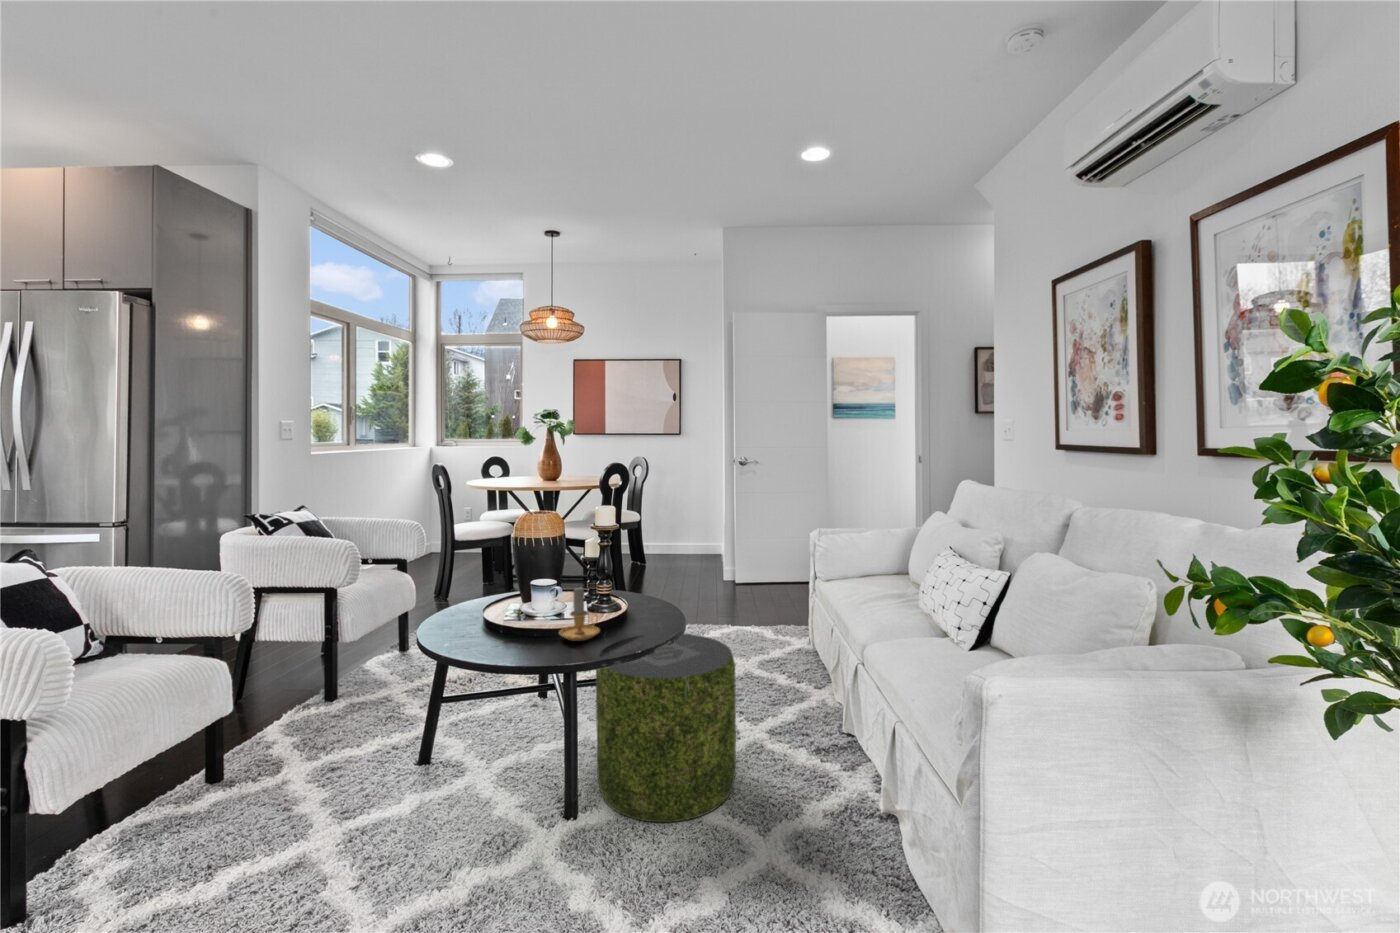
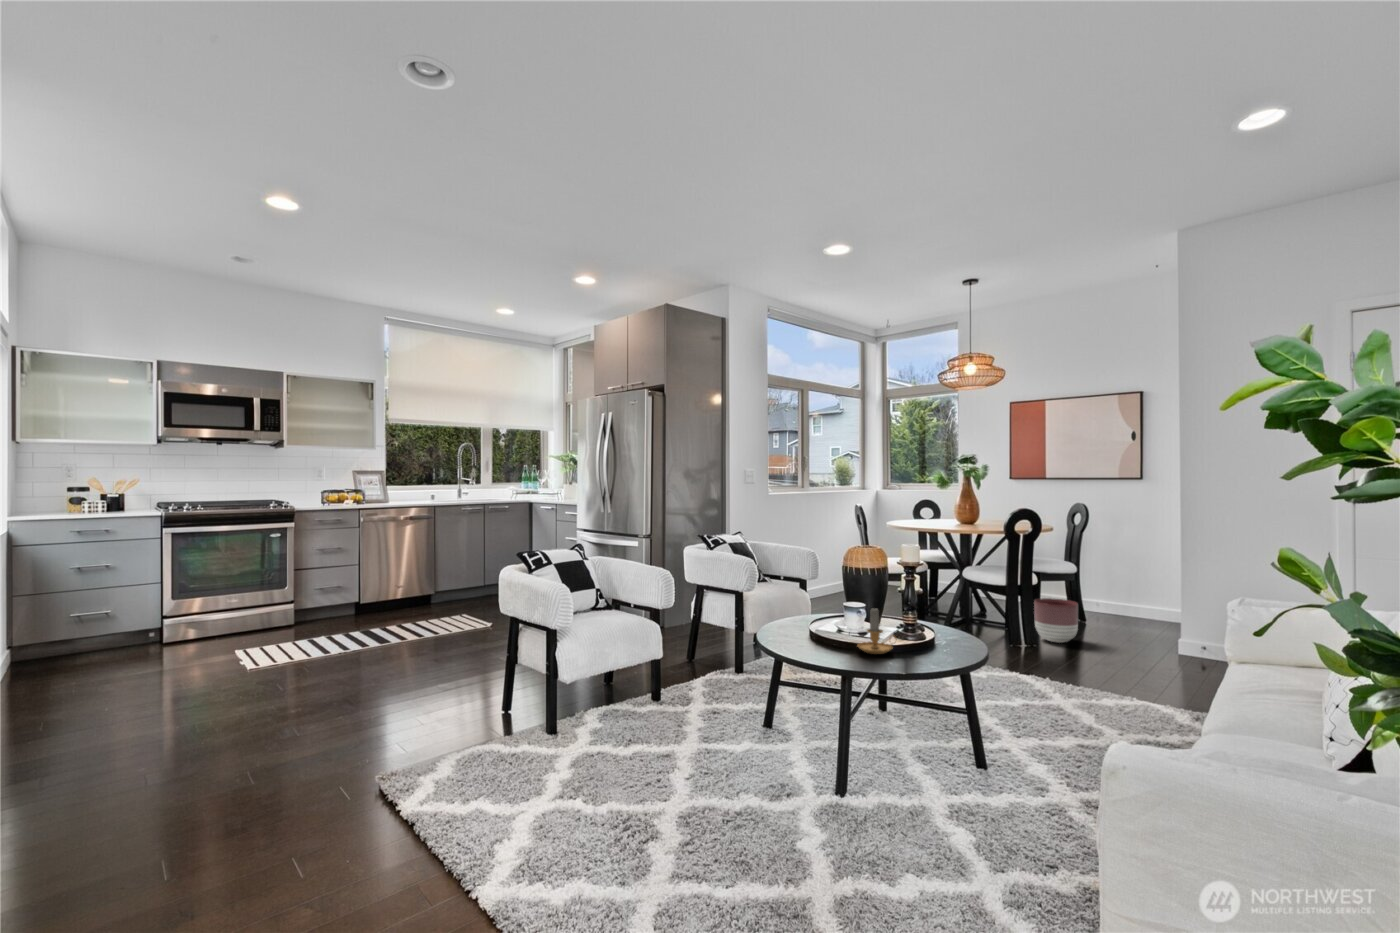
planter: none [621,546,658,586] -> present [1034,598,1078,643]
pouf: present [596,634,736,822] -> none [872,662,1008,834]

